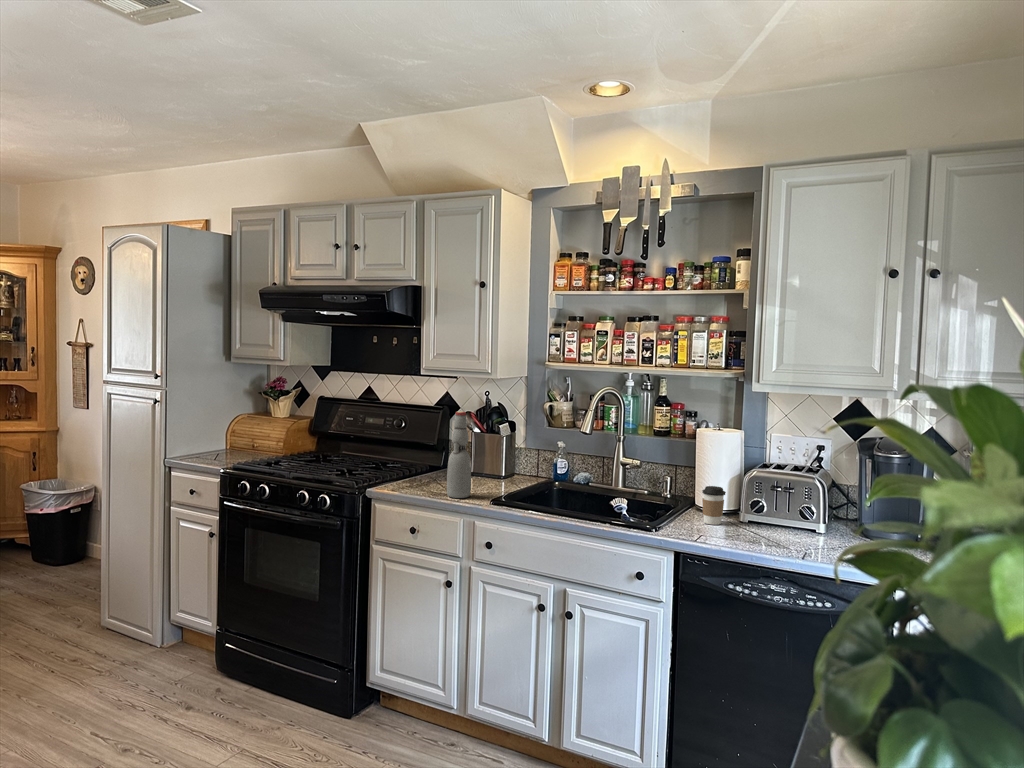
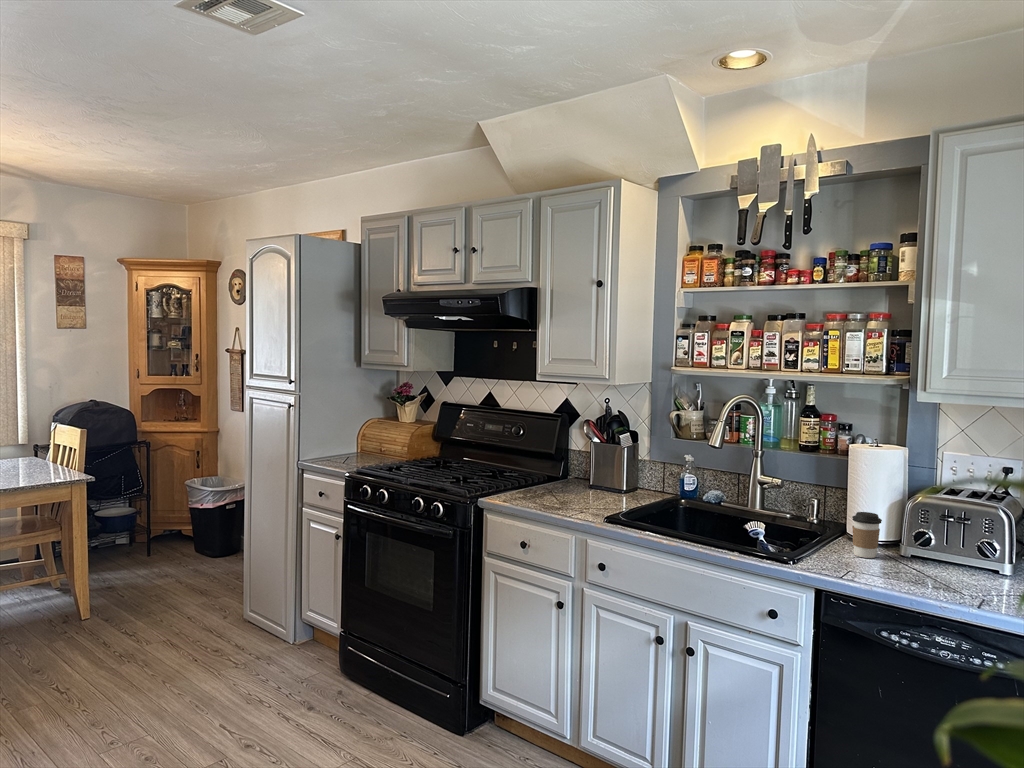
bottle: present [447,412,471,498] -> none [561,420,587,513]

